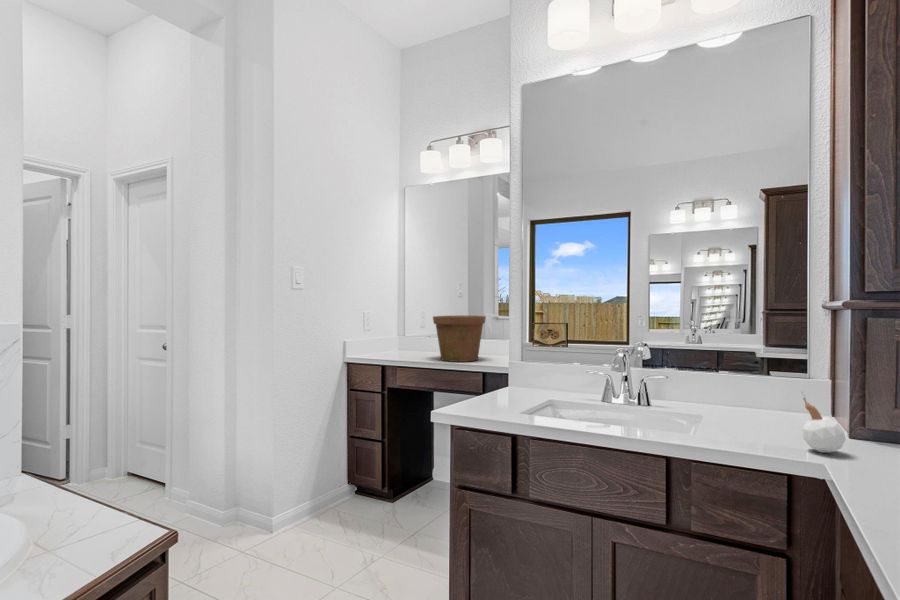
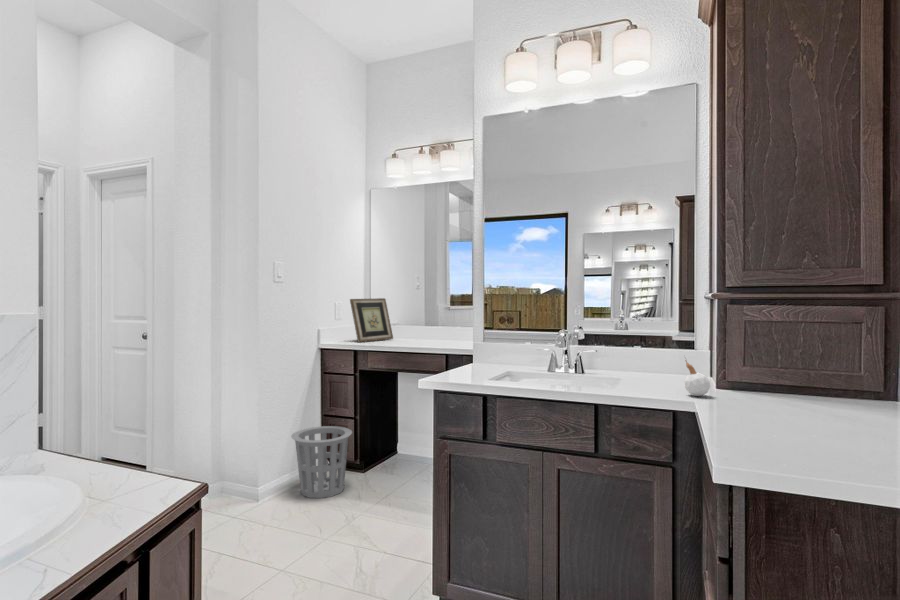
picture frame: none [381,306,431,355] -> present [350,298,393,342]
flower pot: present [433,315,486,362] -> none [399,307,445,347]
waste basket: none [308,450,376,535] -> present [291,426,352,498]

